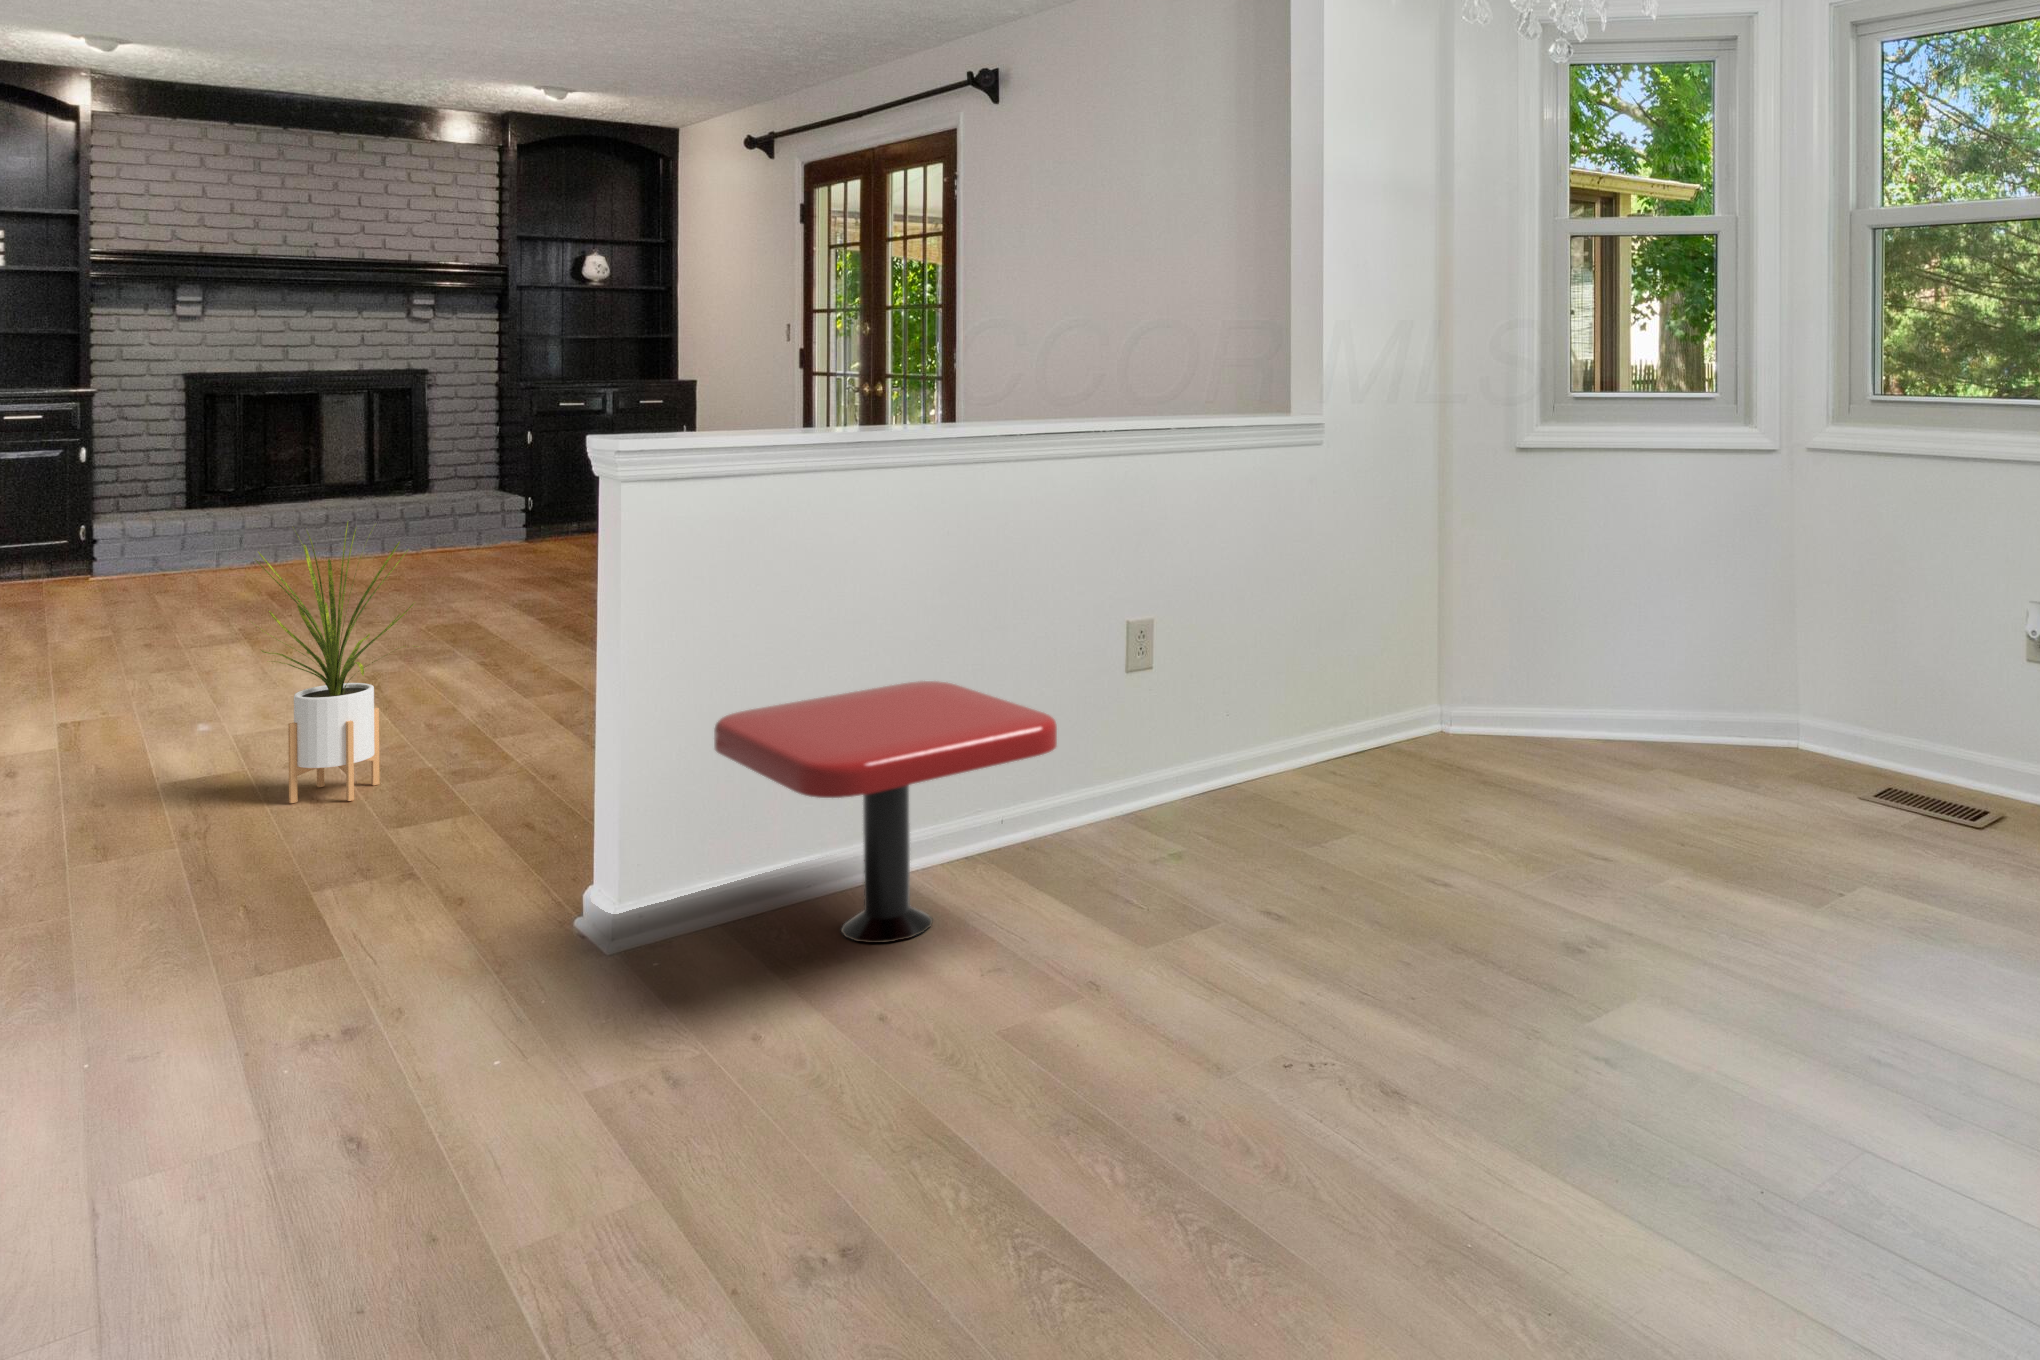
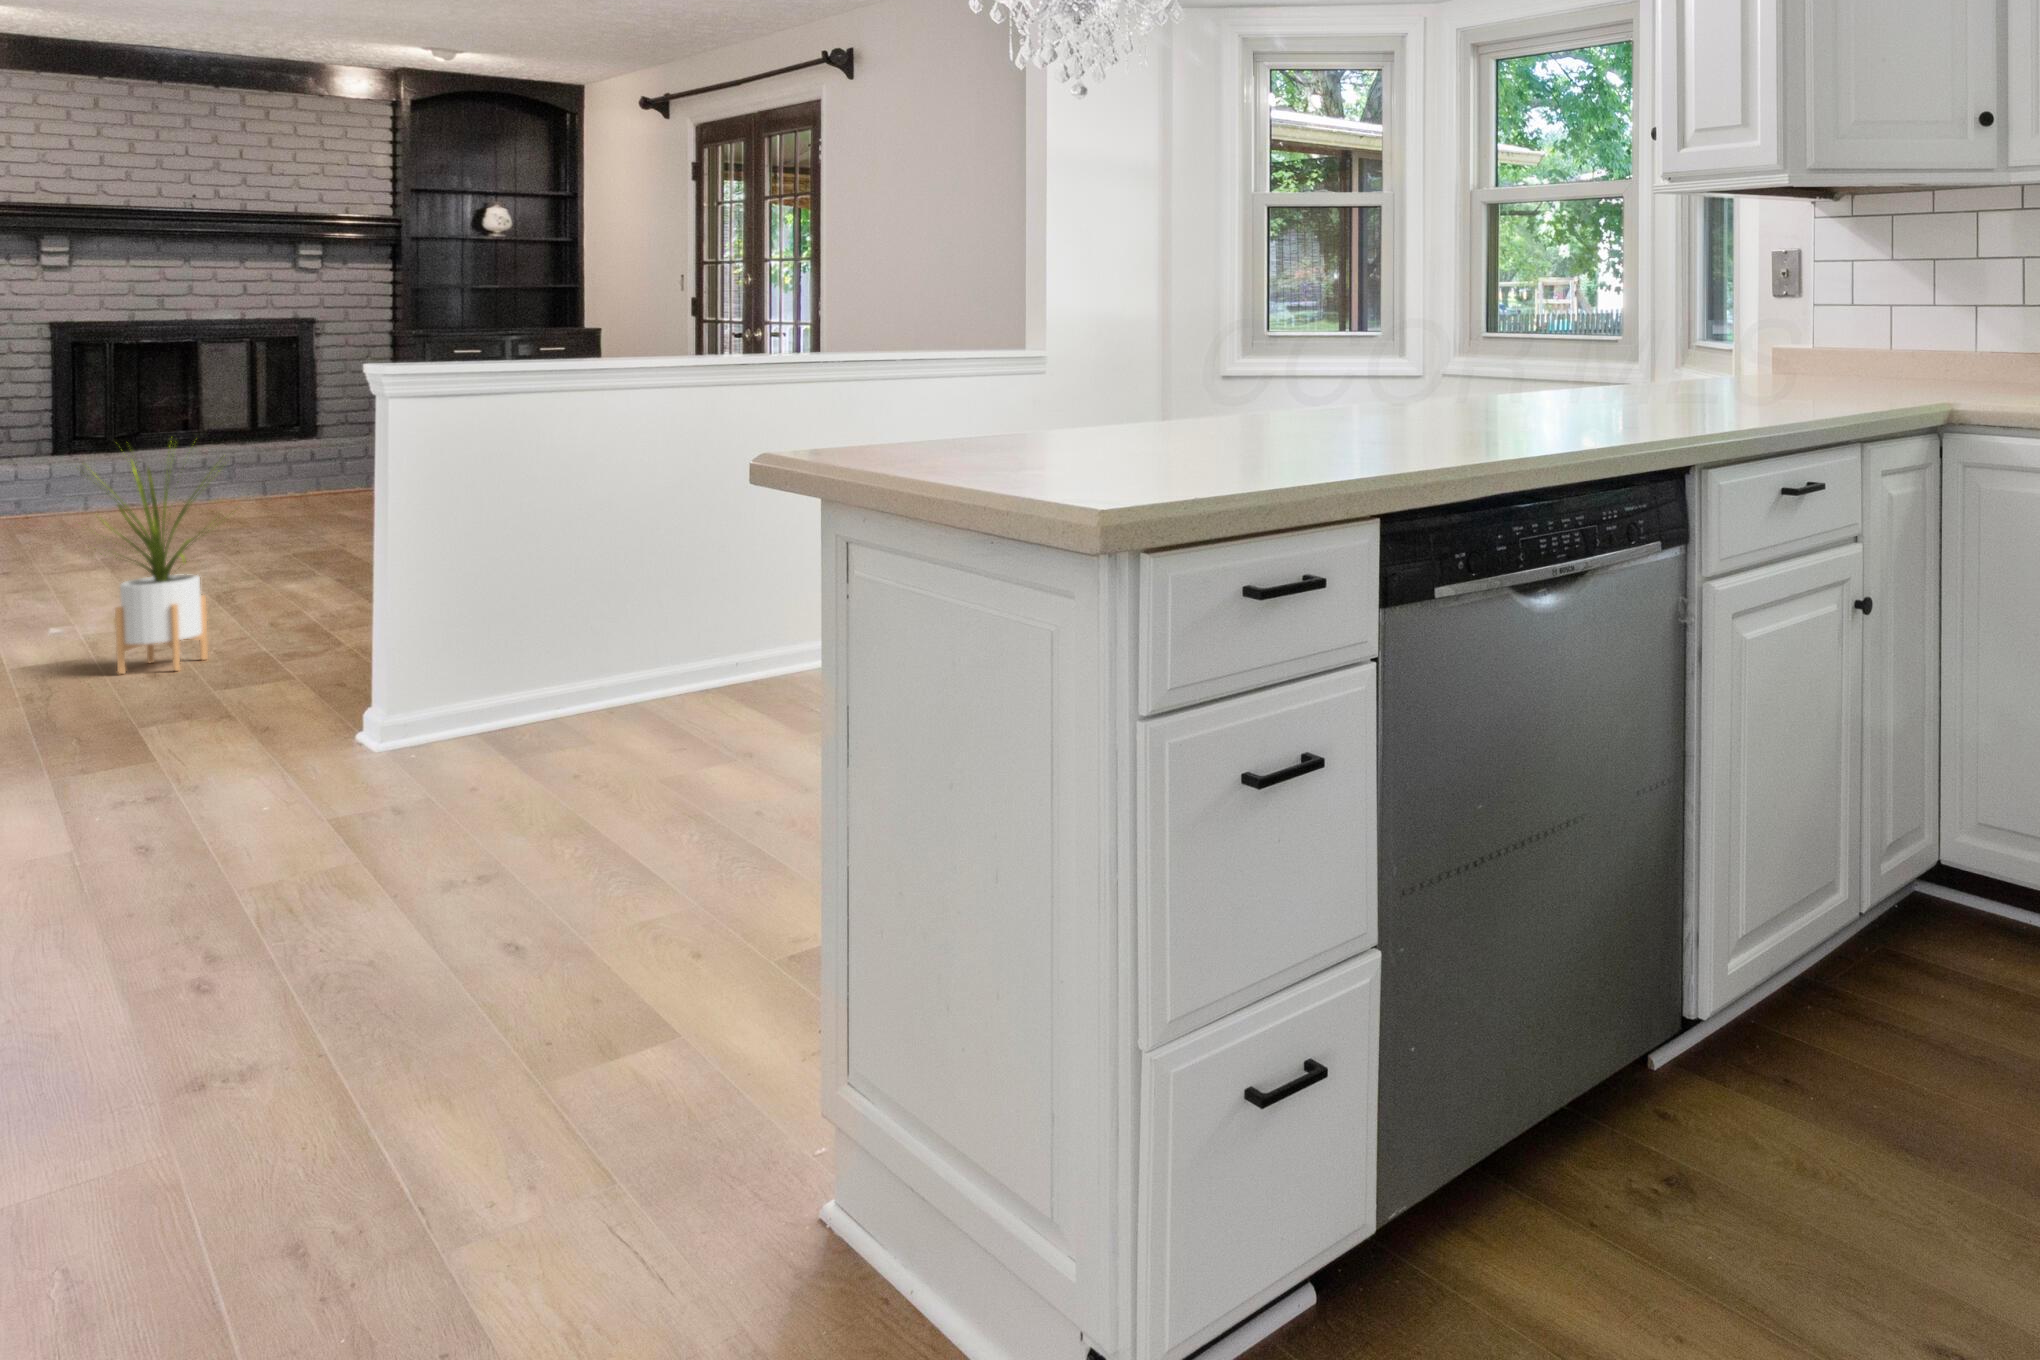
pedestal table: present [714,681,1057,943] -> none [466,549,753,737]

